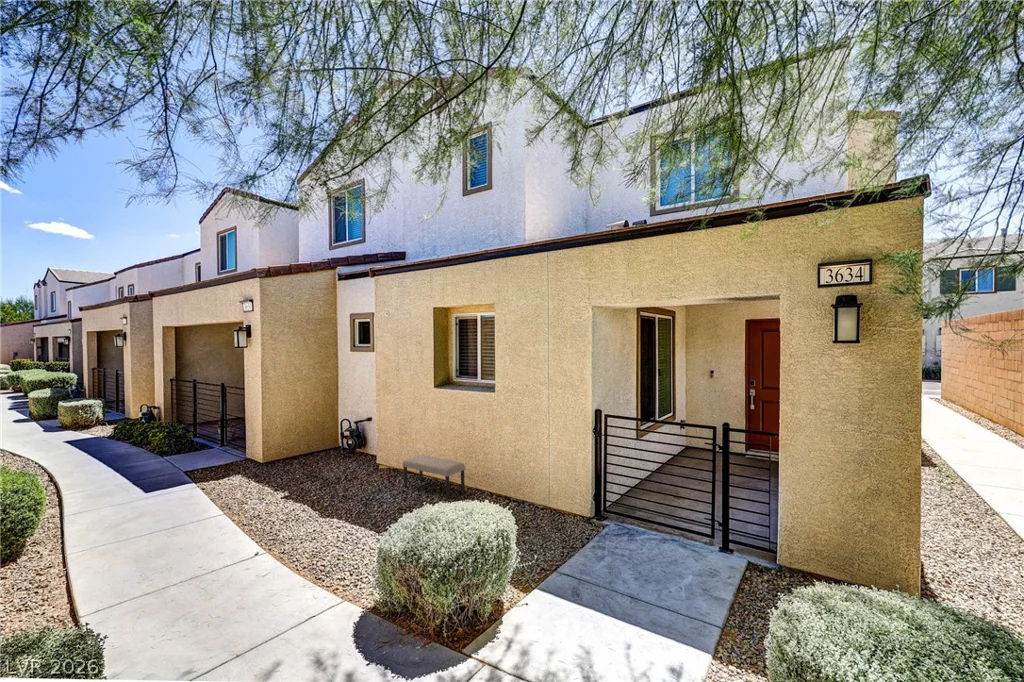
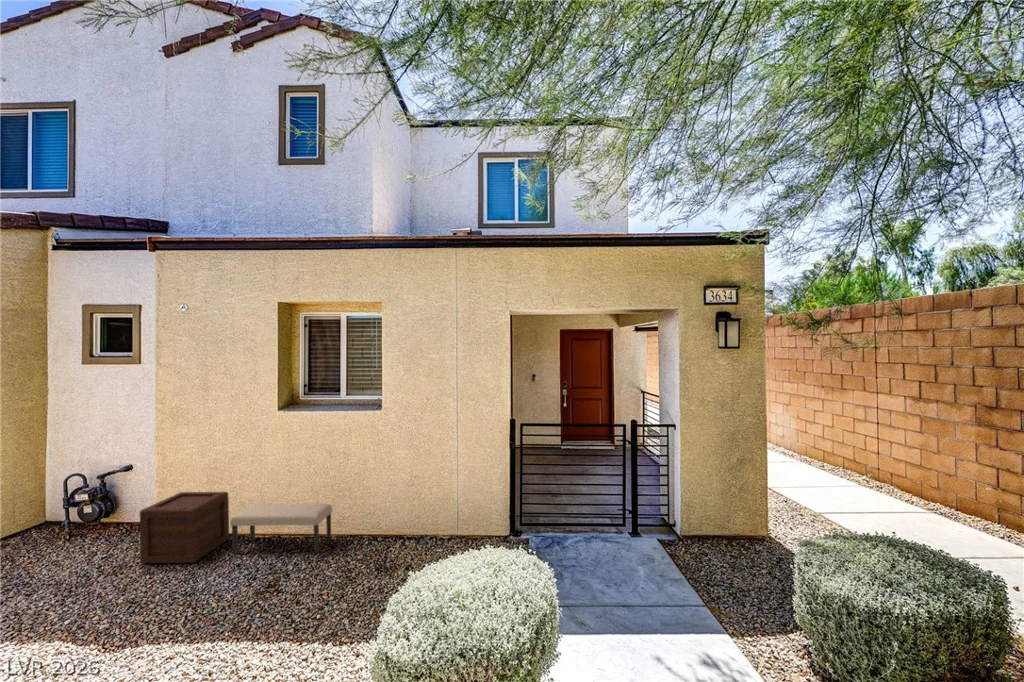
wooden crate: none [359,439,410,487] -> present [140,492,229,563]

